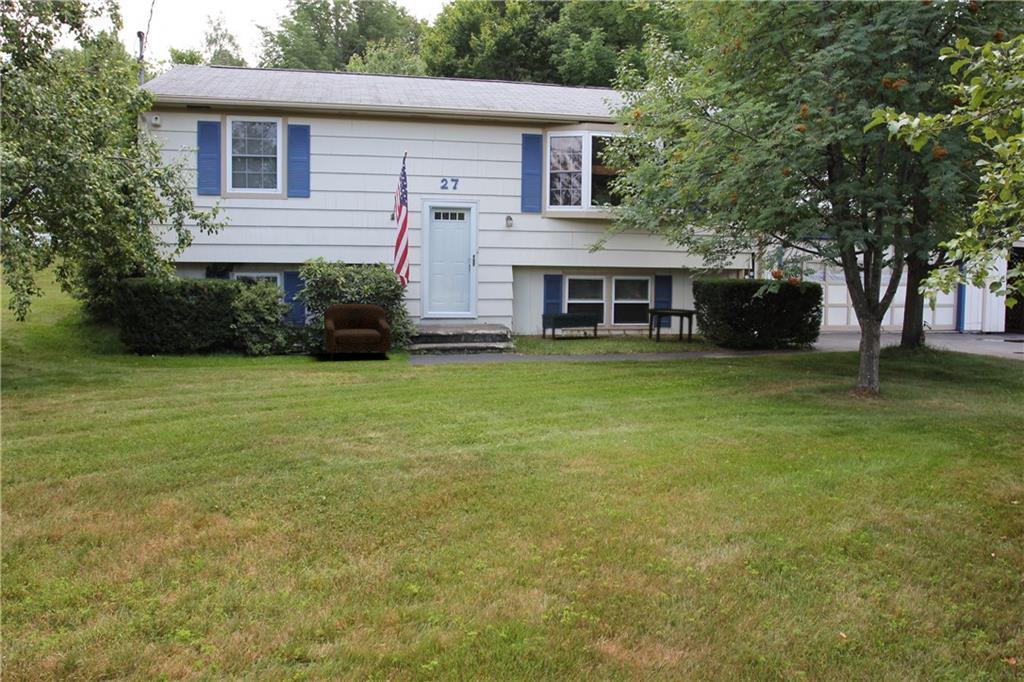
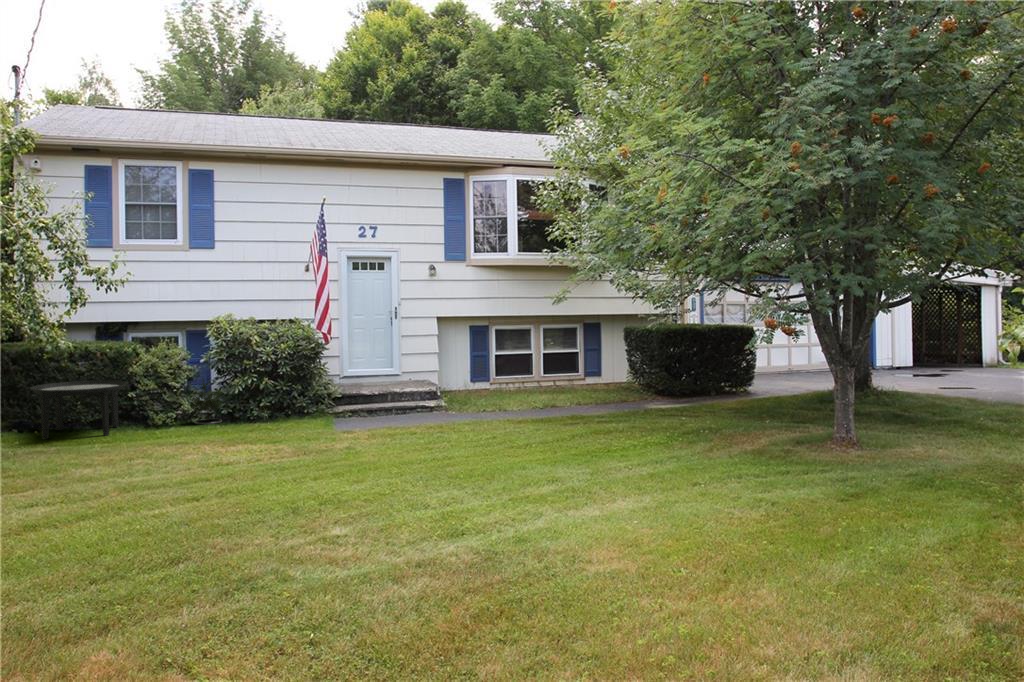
armchair: present [324,304,391,360] -> none [239,365,318,429]
round table: present [645,308,697,343] -> present [30,380,128,439]
bench: present [542,312,599,340] -> none [469,363,527,394]

